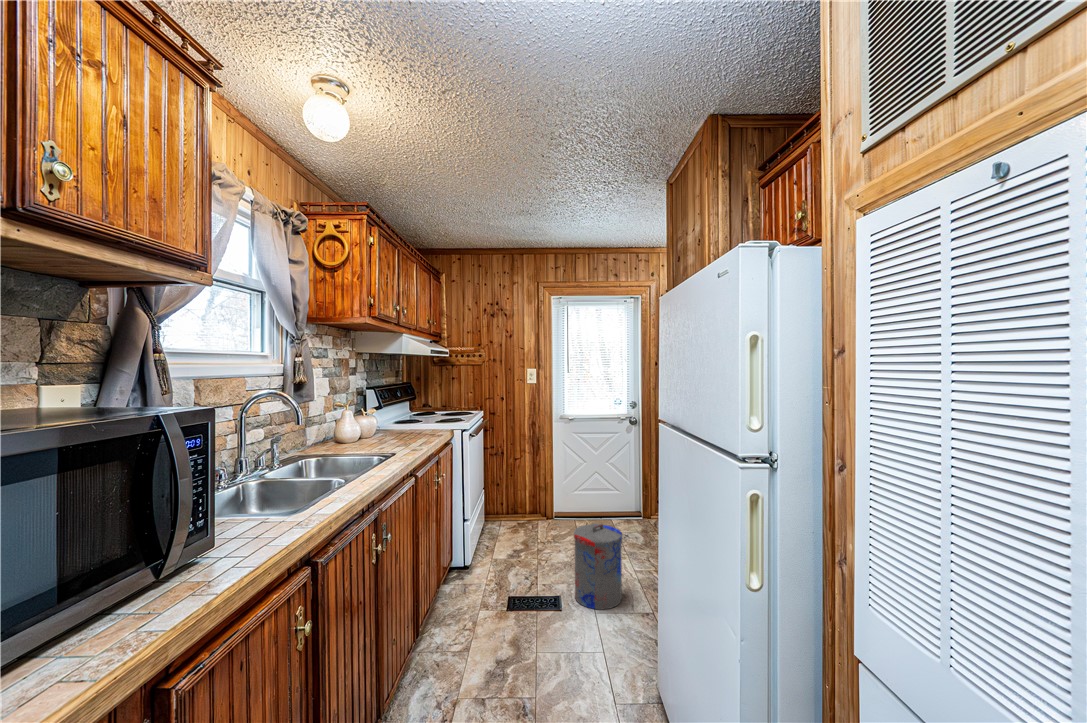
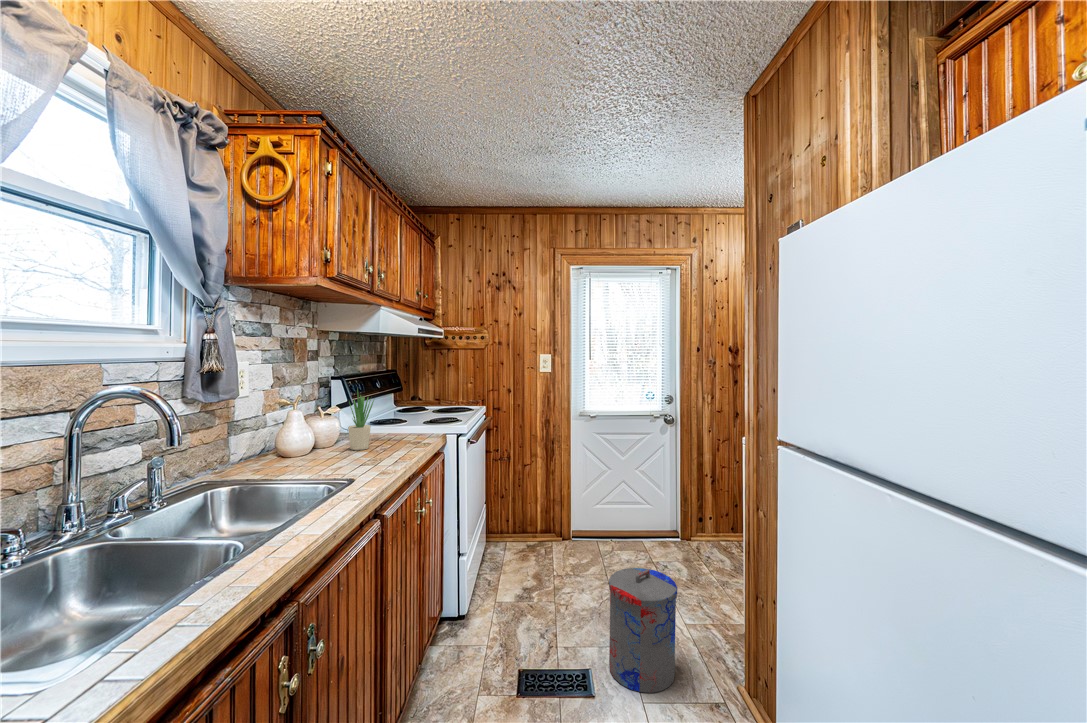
potted plant: none [384,393,403,439] -> present [348,391,374,450]

